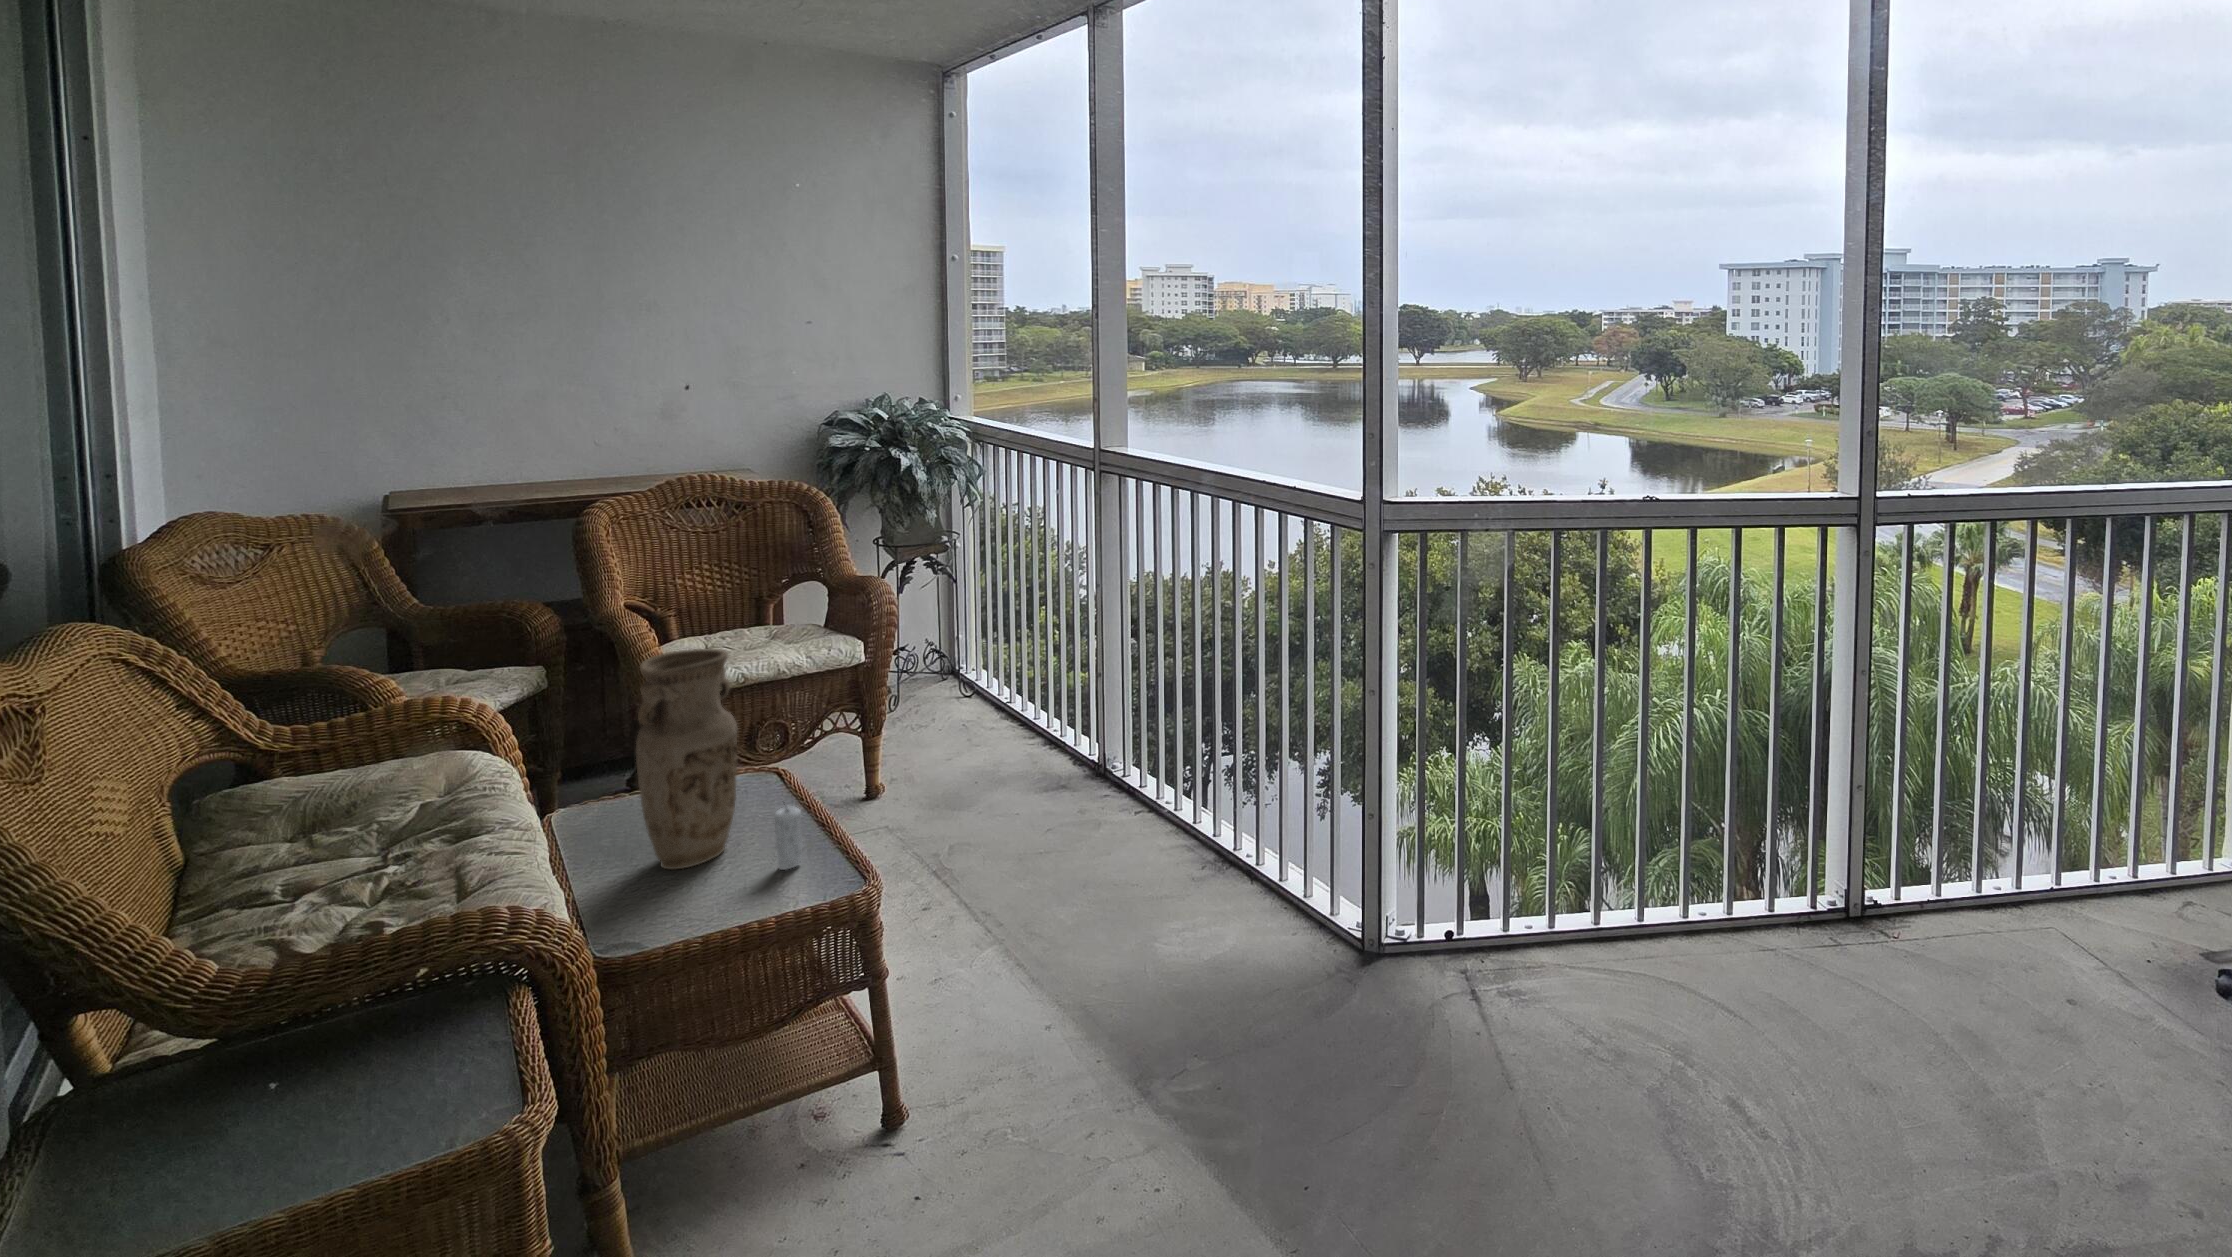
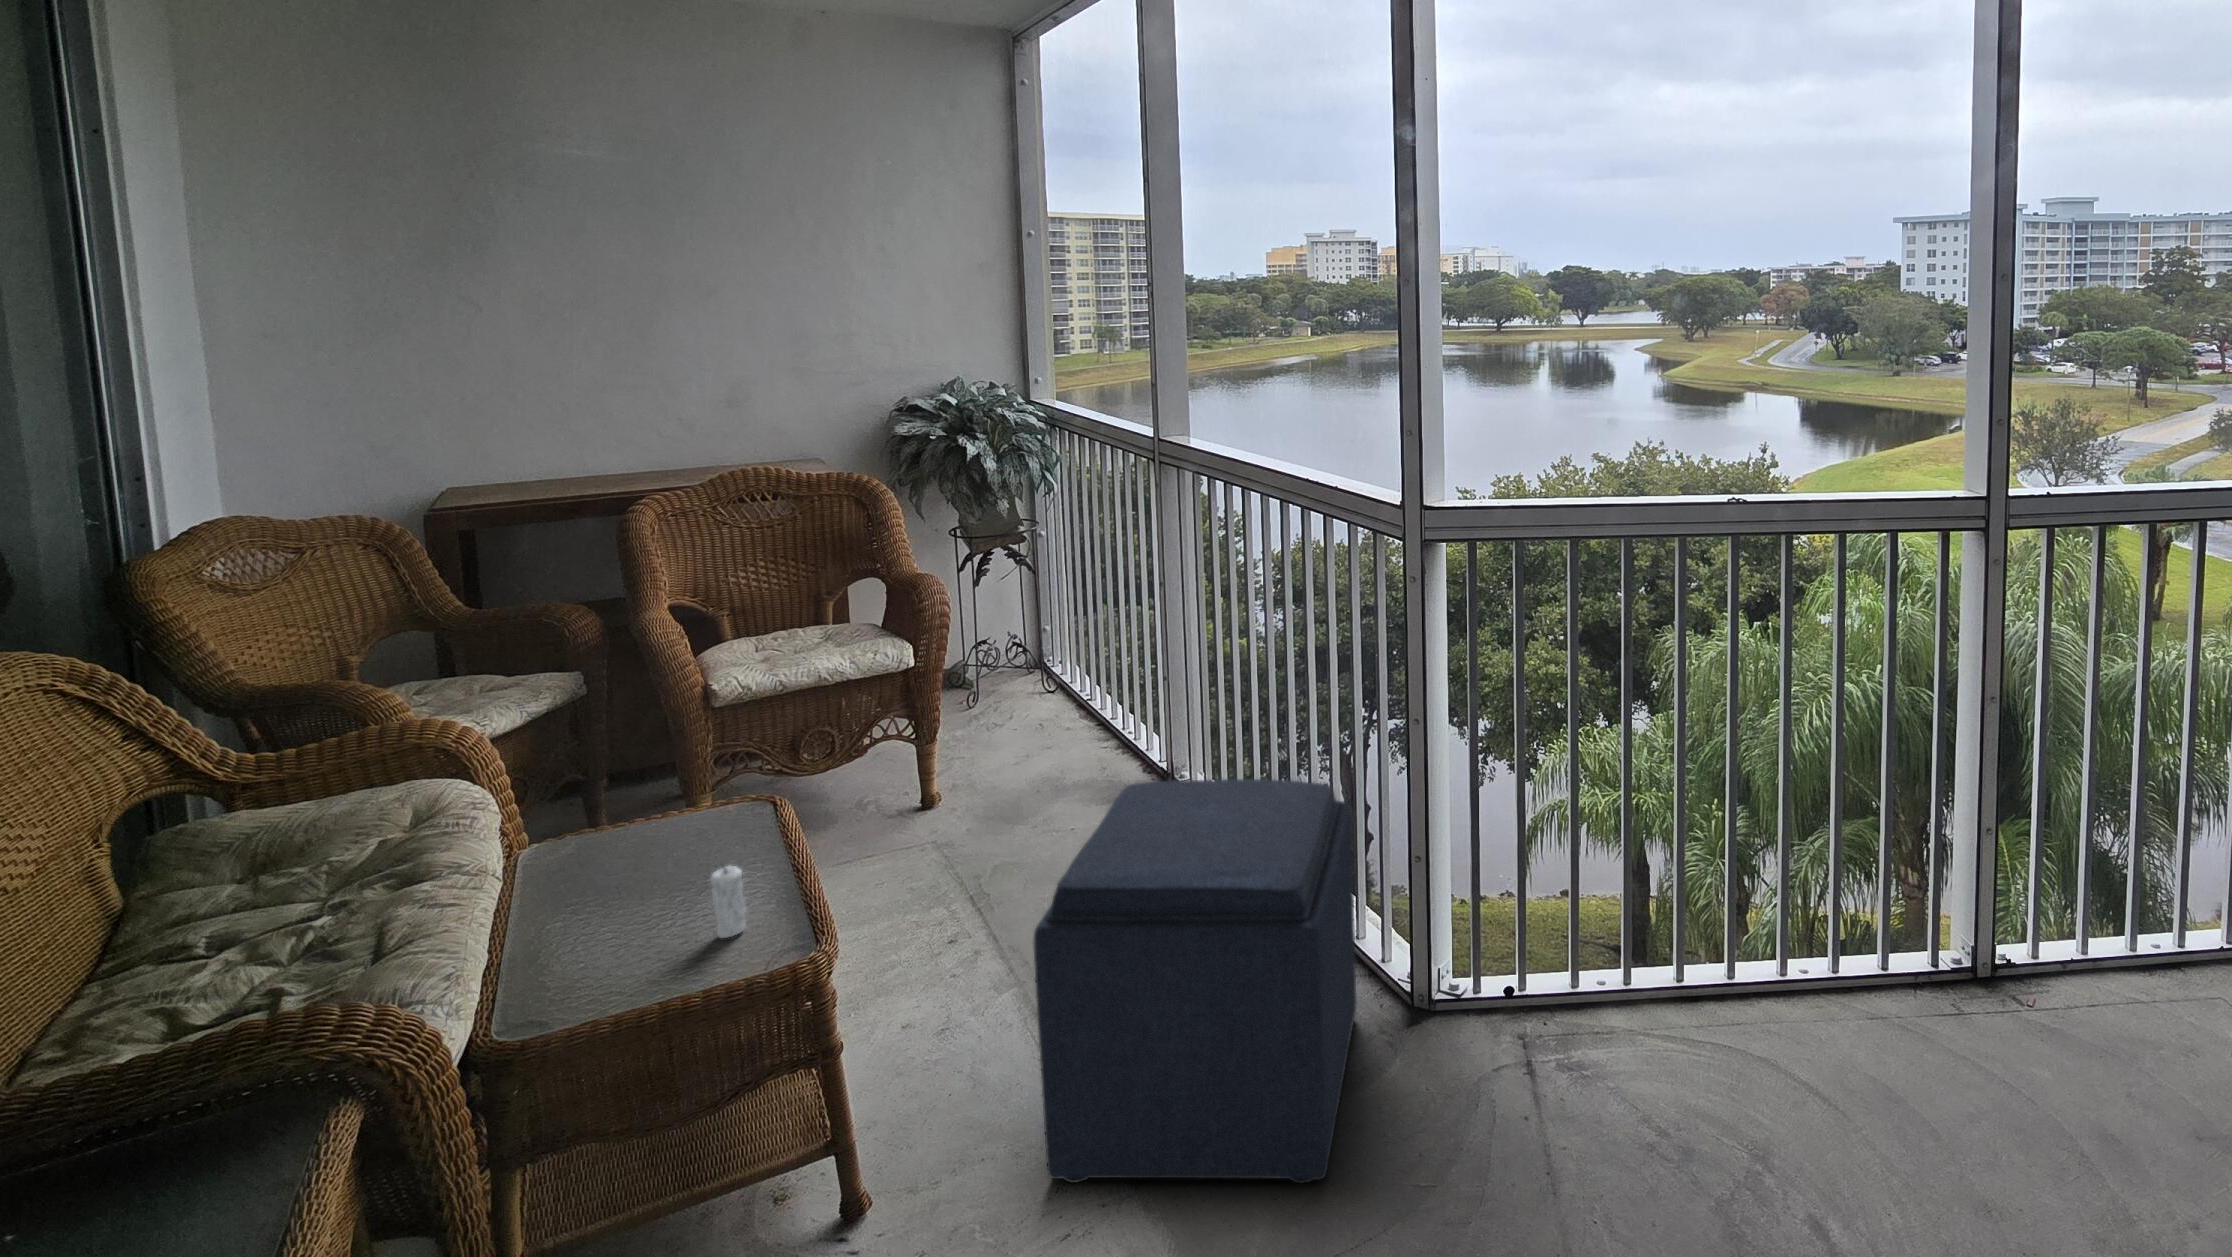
vase: present [636,649,737,869] -> none [555,687,682,935]
ottoman: none [1063,742,1317,1089] -> present [1033,779,1356,1183]

